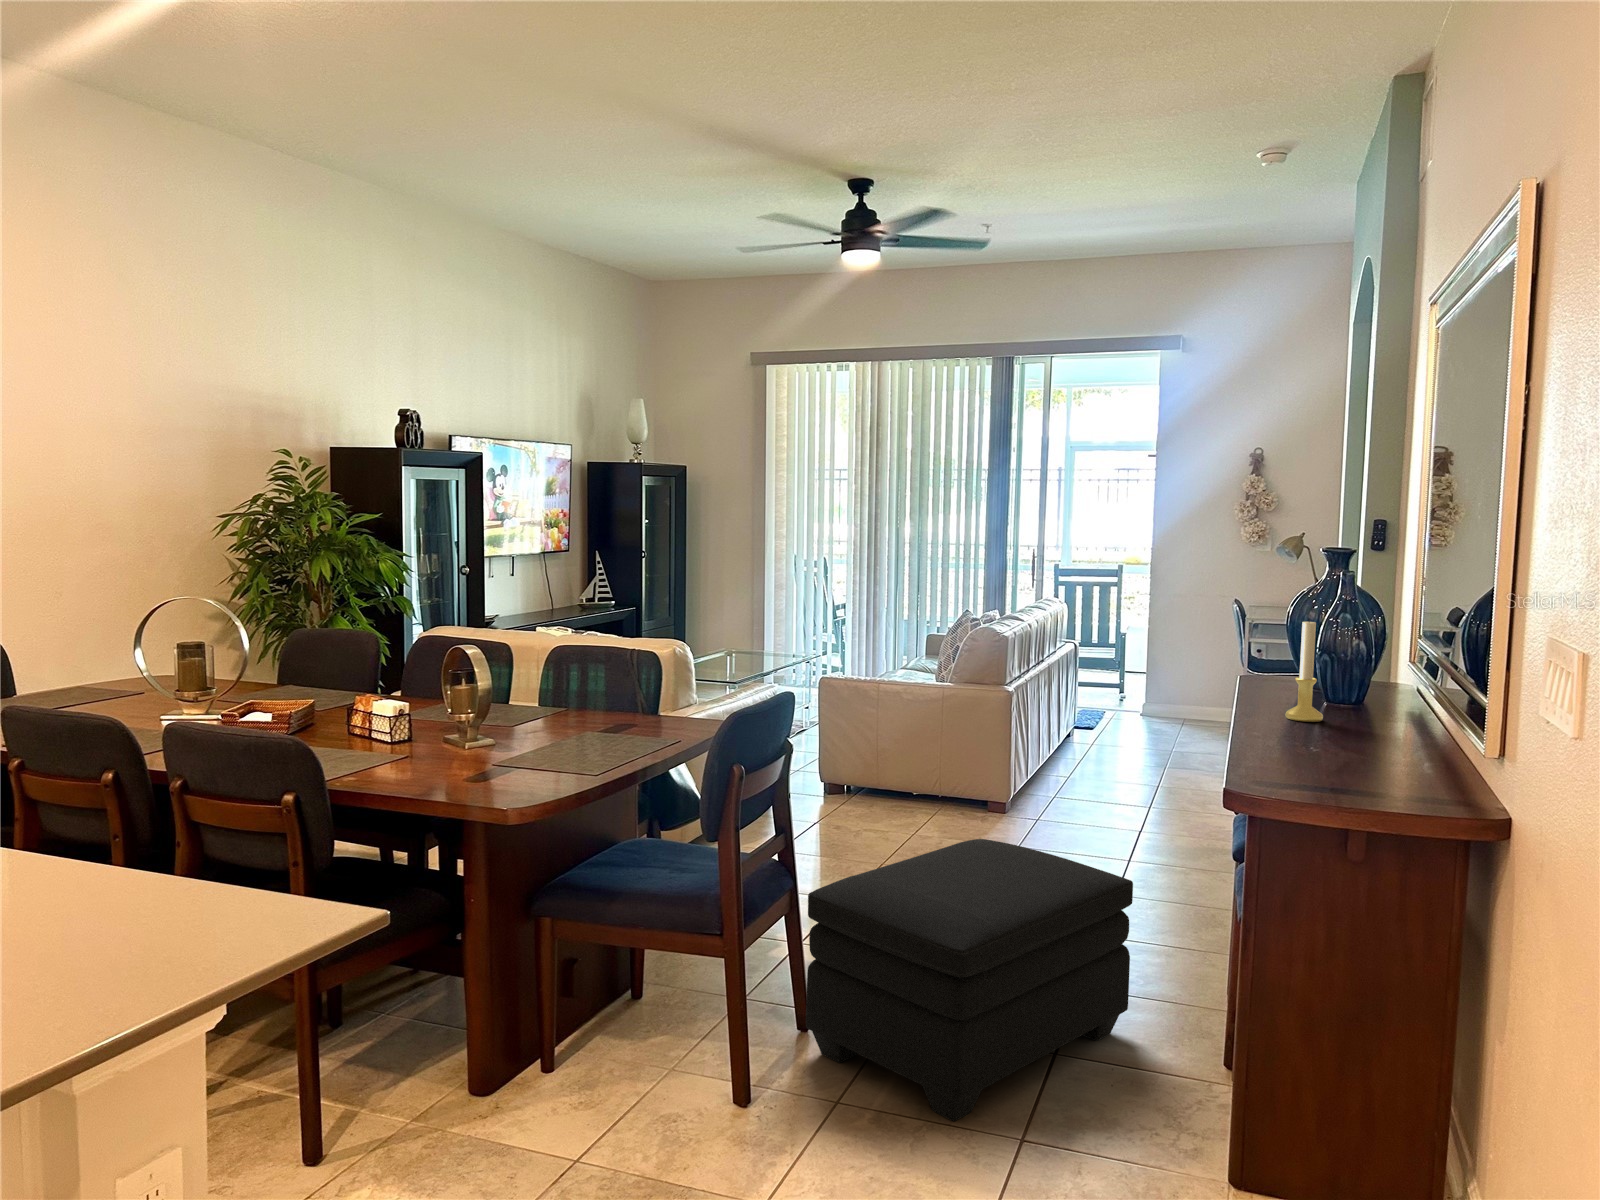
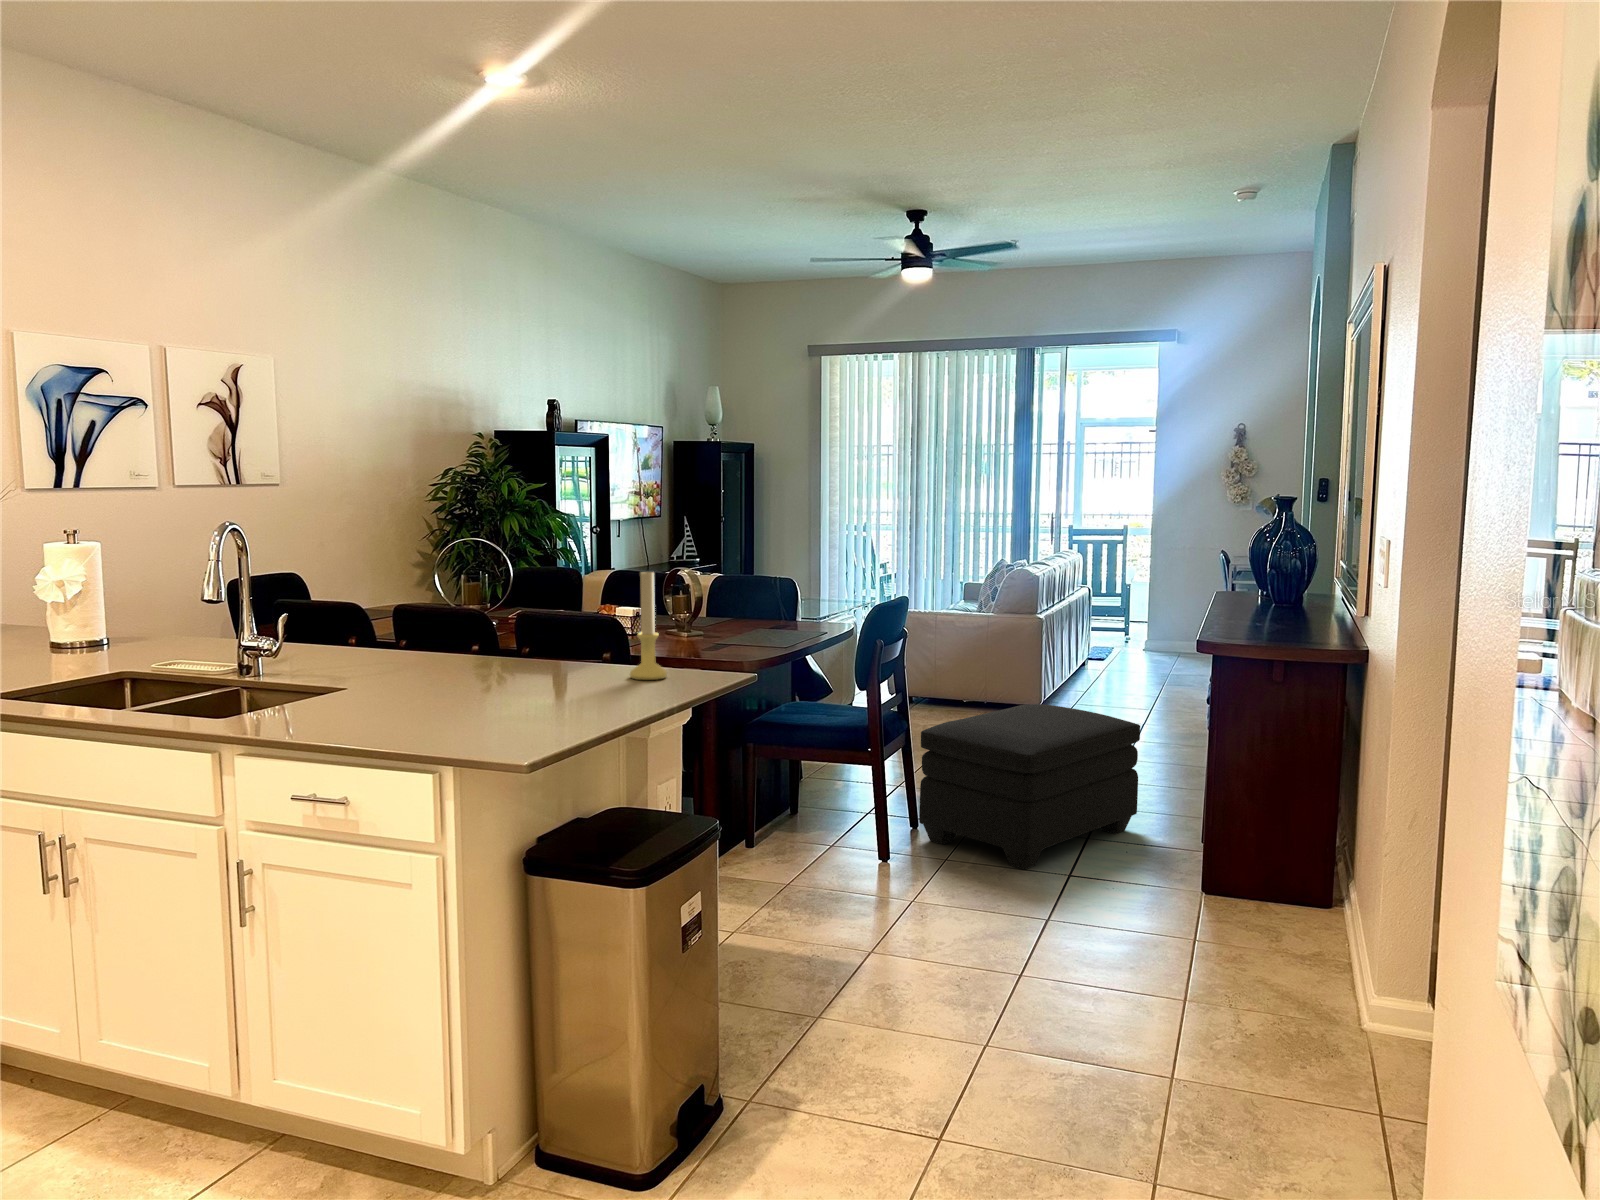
candle holder: present [1285,619,1323,722] -> present [630,571,667,680]

